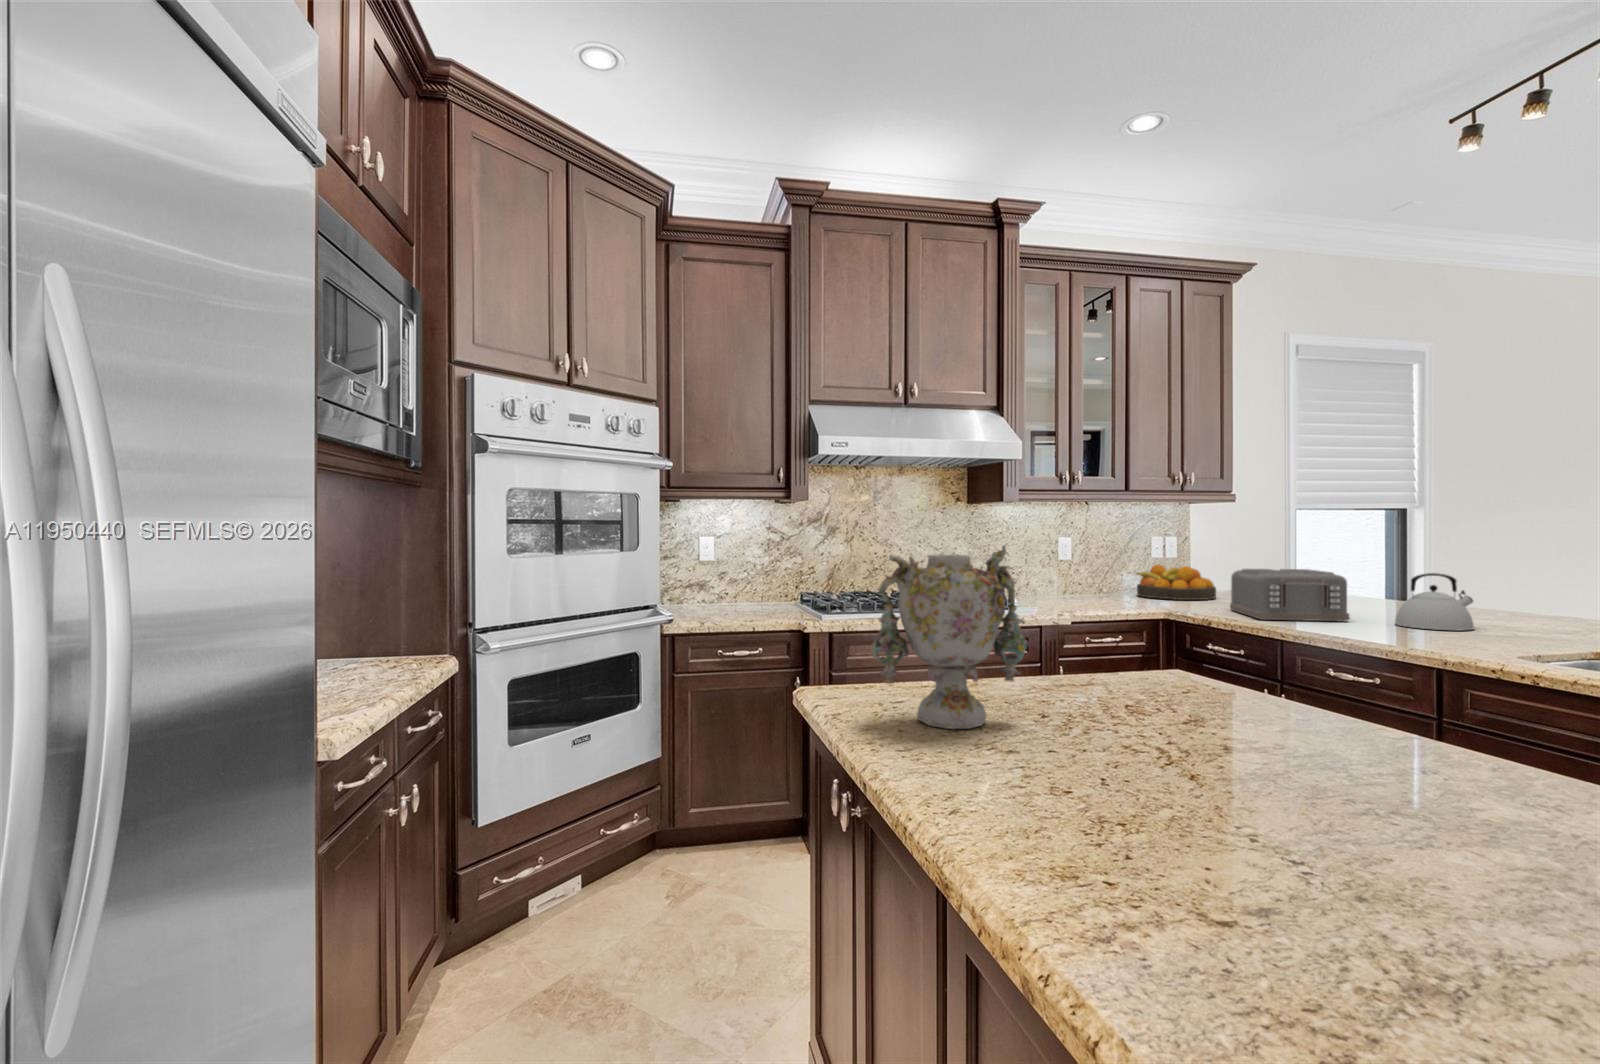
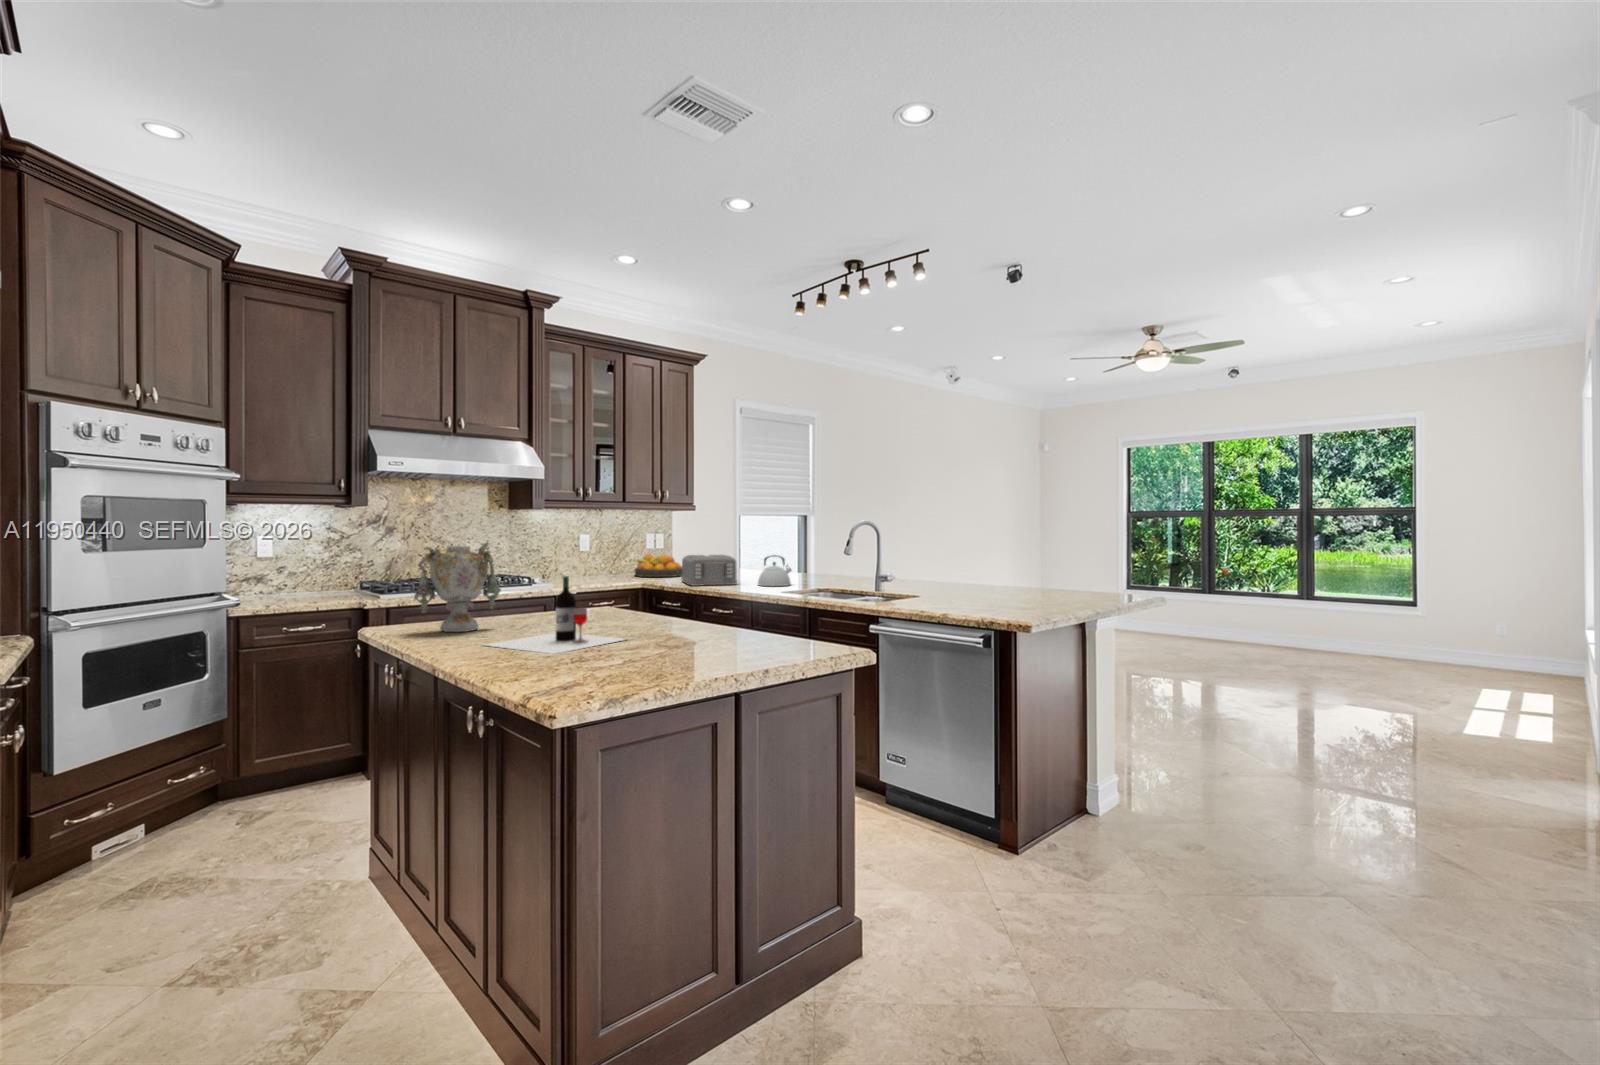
wine bottle: none [1029,643,1474,933] -> present [485,576,624,654]

